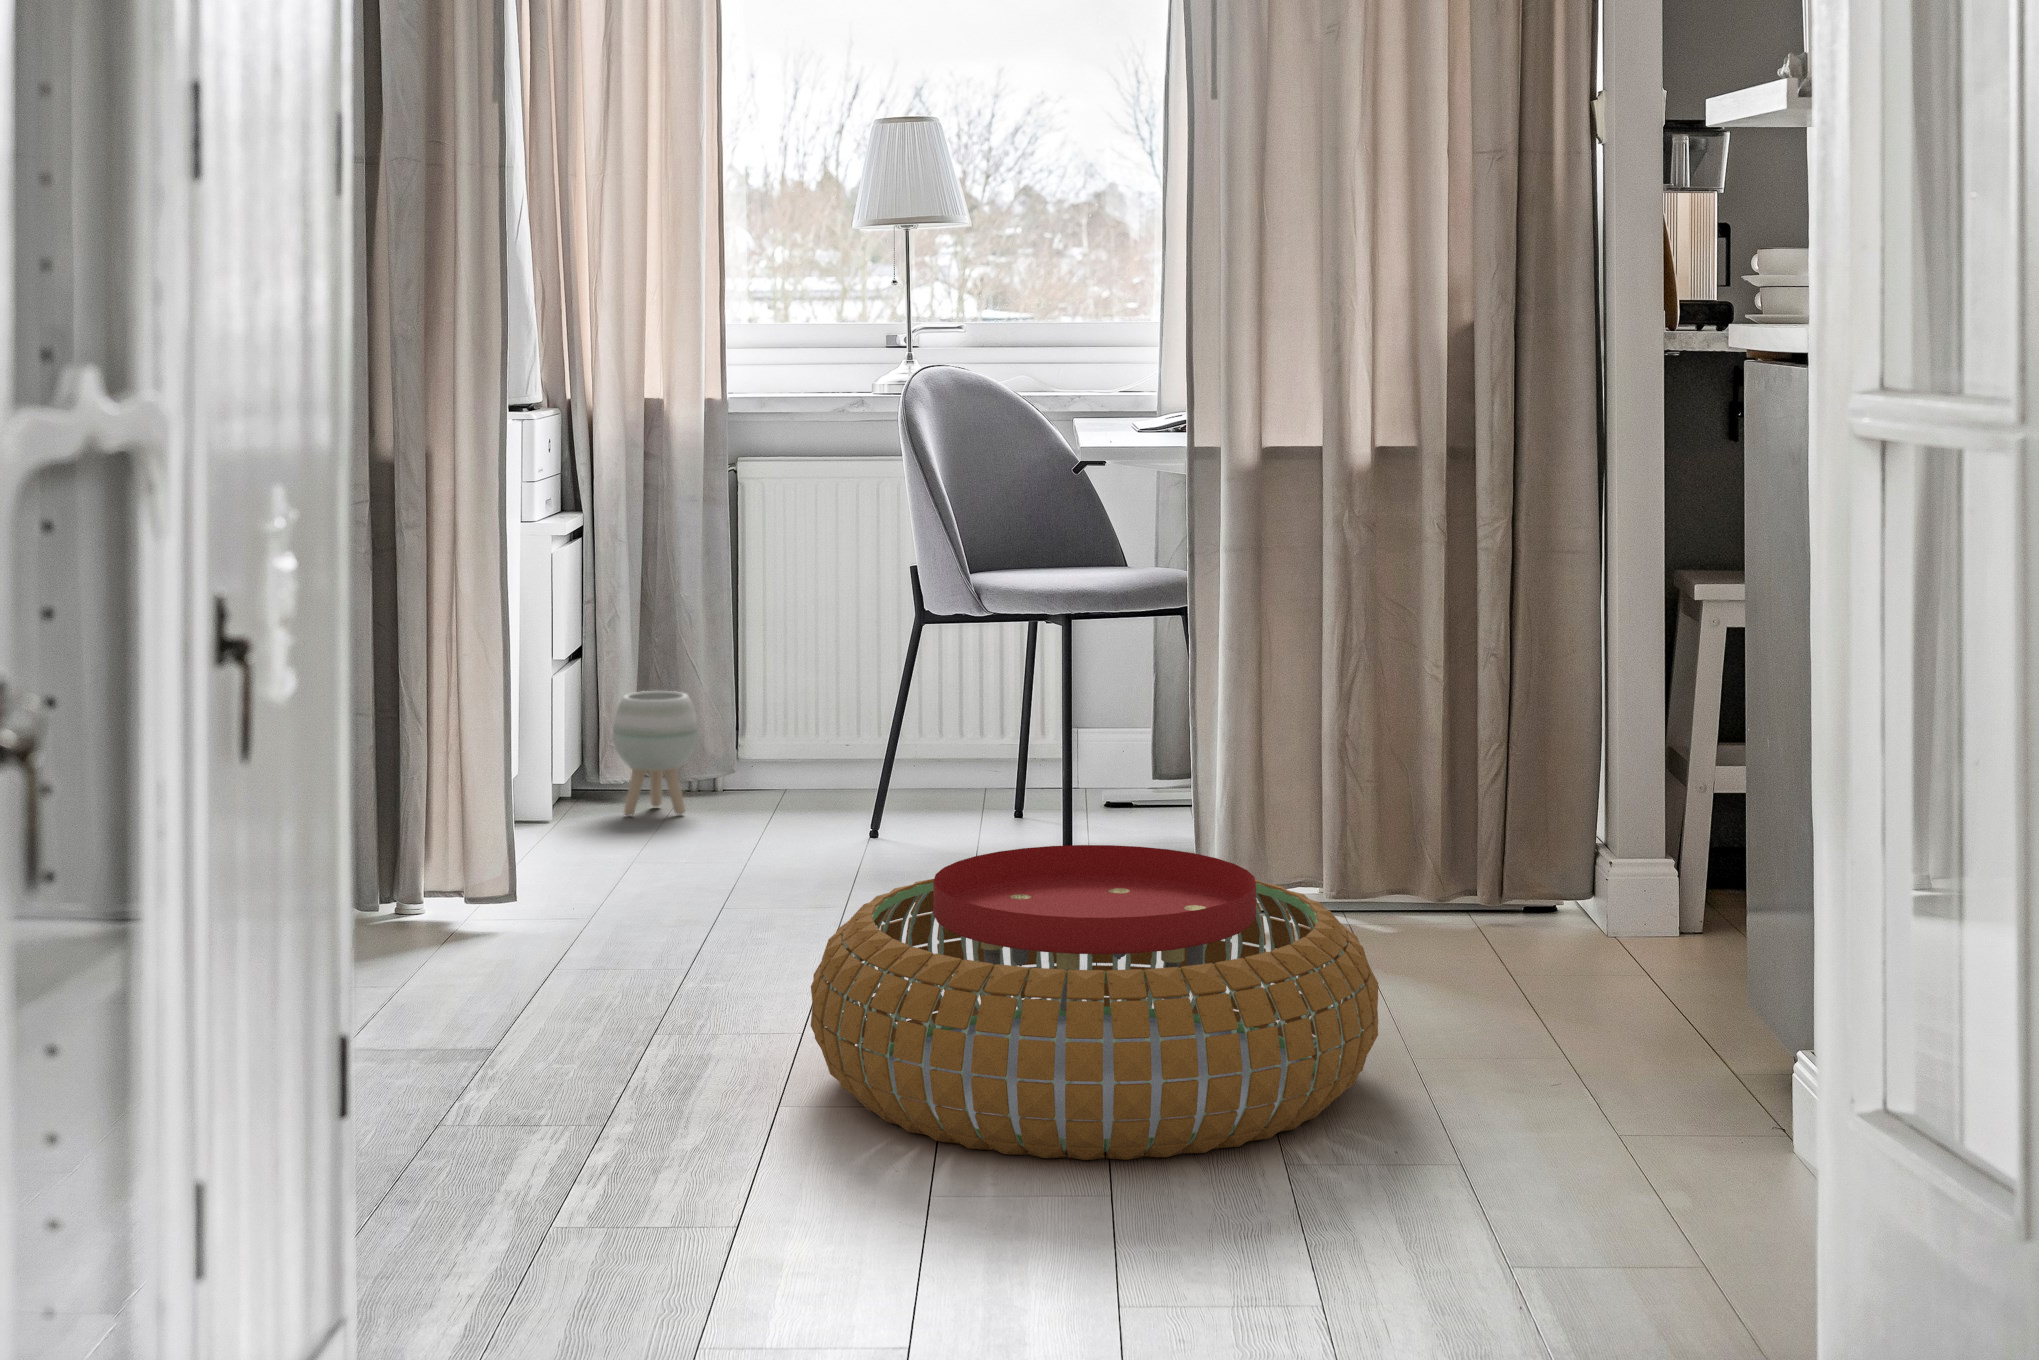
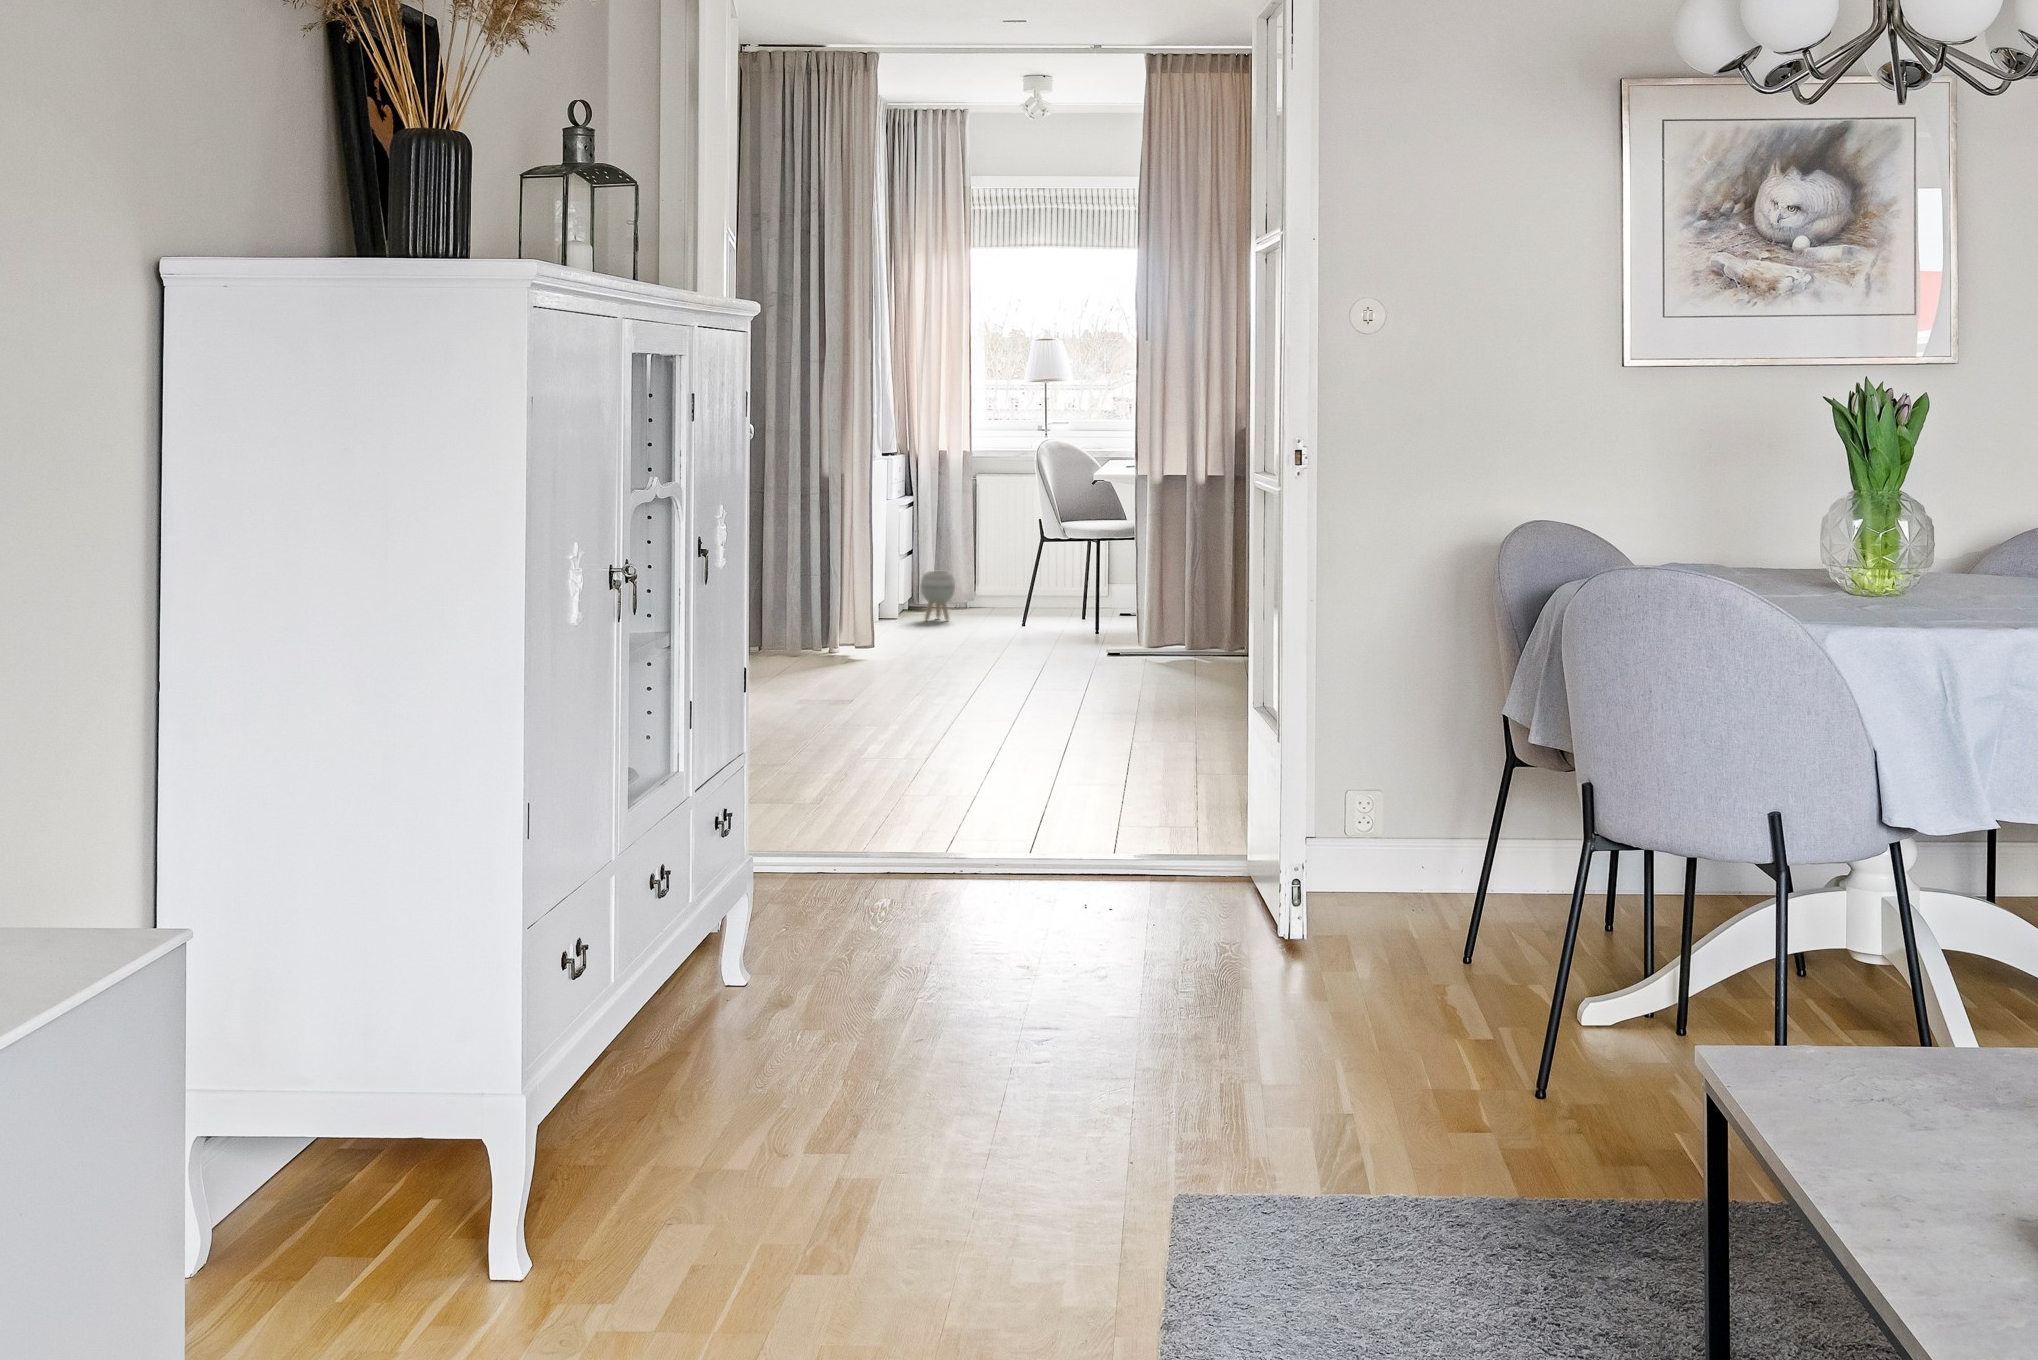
pouf: present [811,845,1378,1160] -> none [973,612,1167,706]

